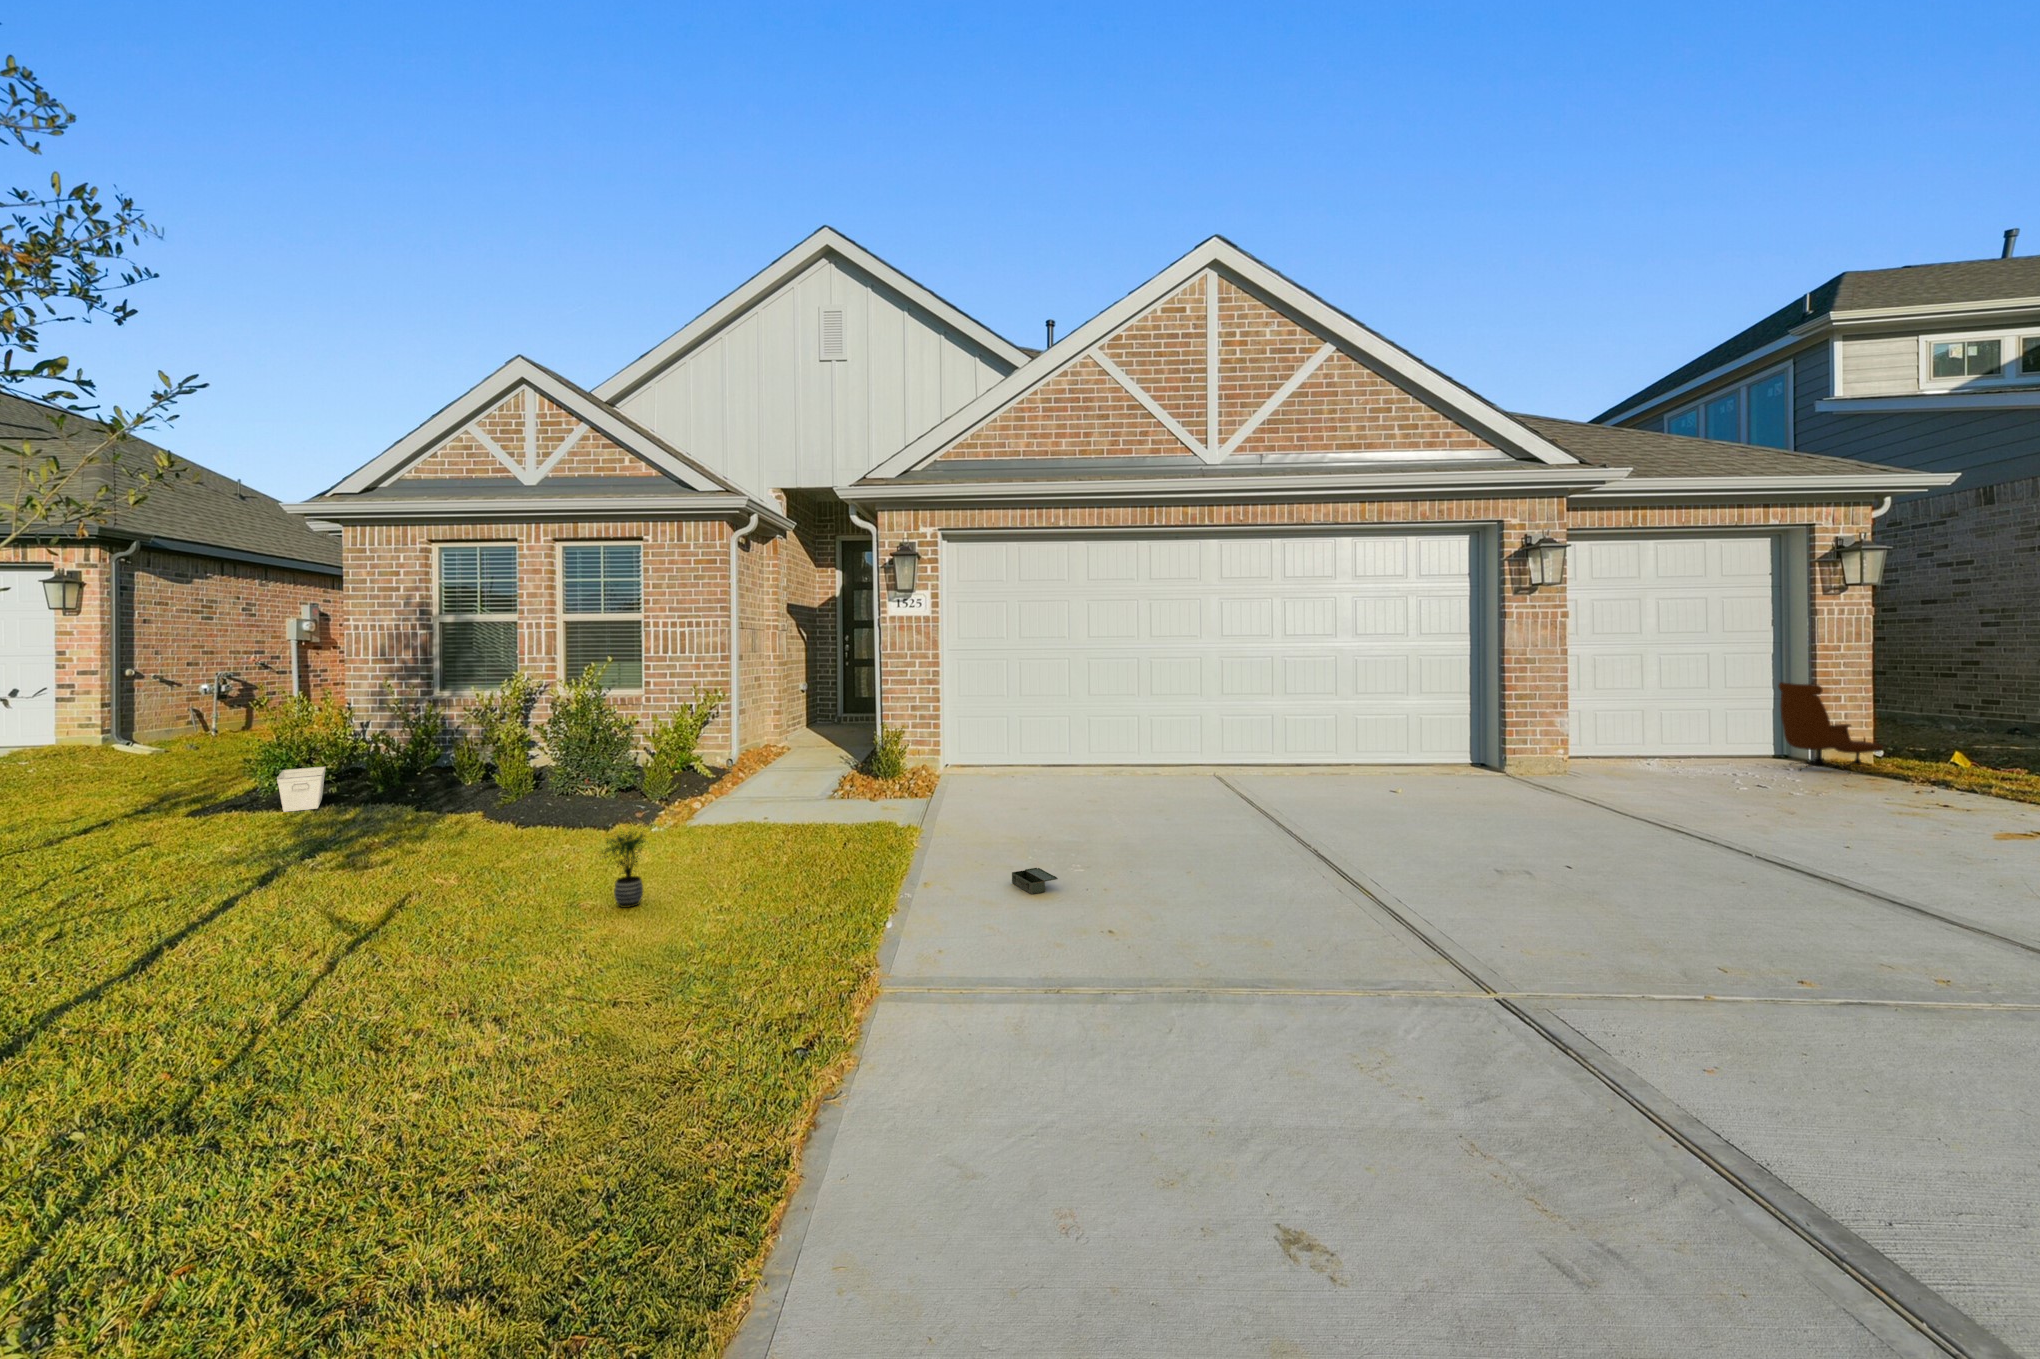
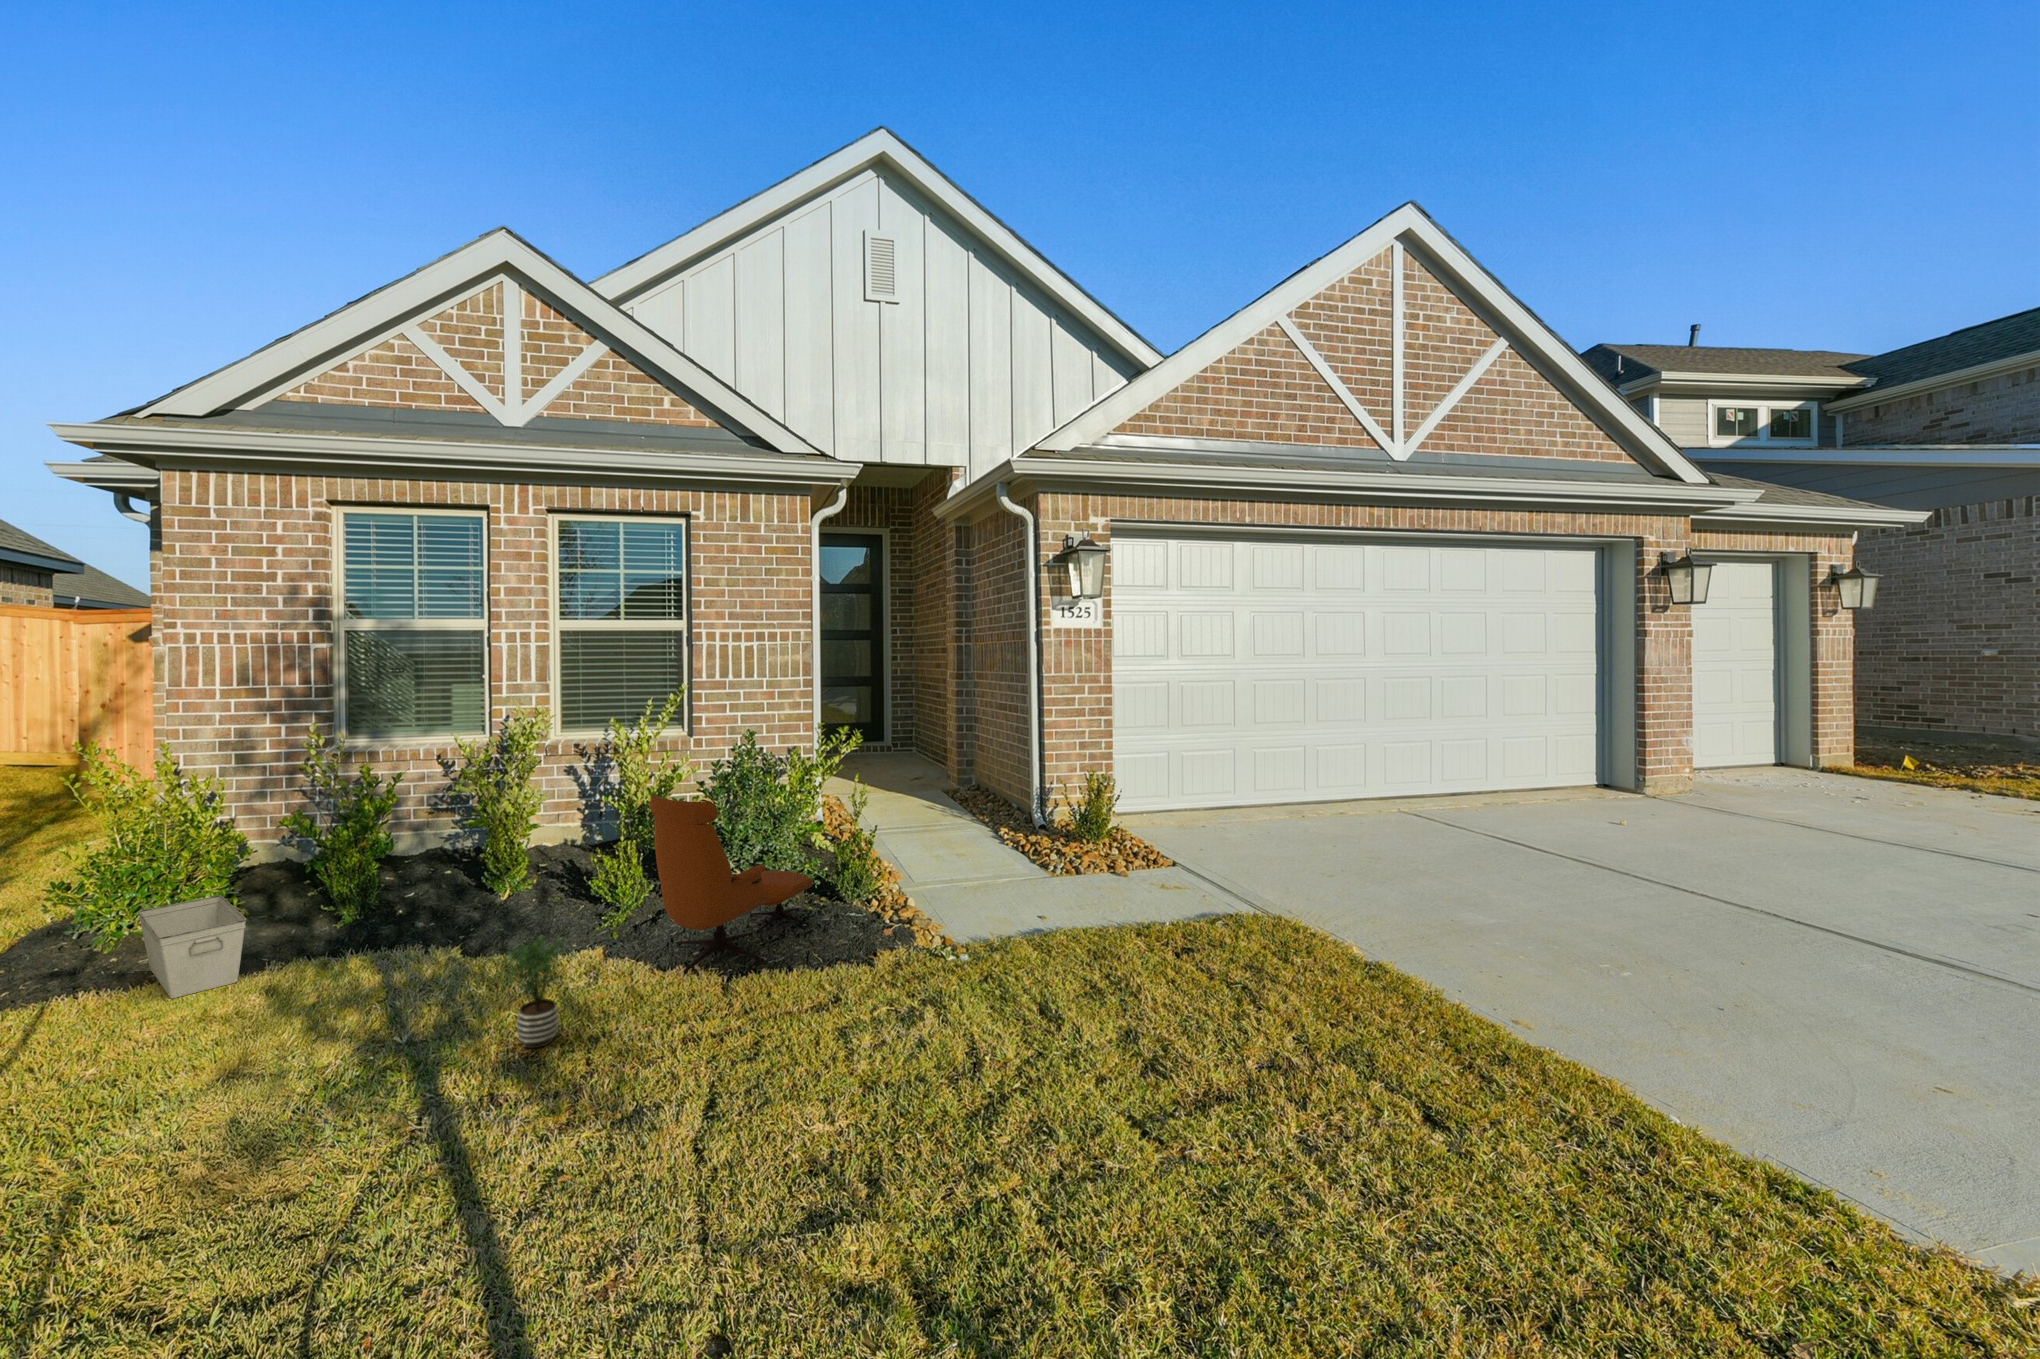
lounge chair: present [1778,682,1883,773] -> present [650,795,813,974]
potted plant: present [602,832,648,908] -> present [497,935,566,1048]
toolbox: present [1012,868,1058,894] -> none [1651,1011,1735,1063]

